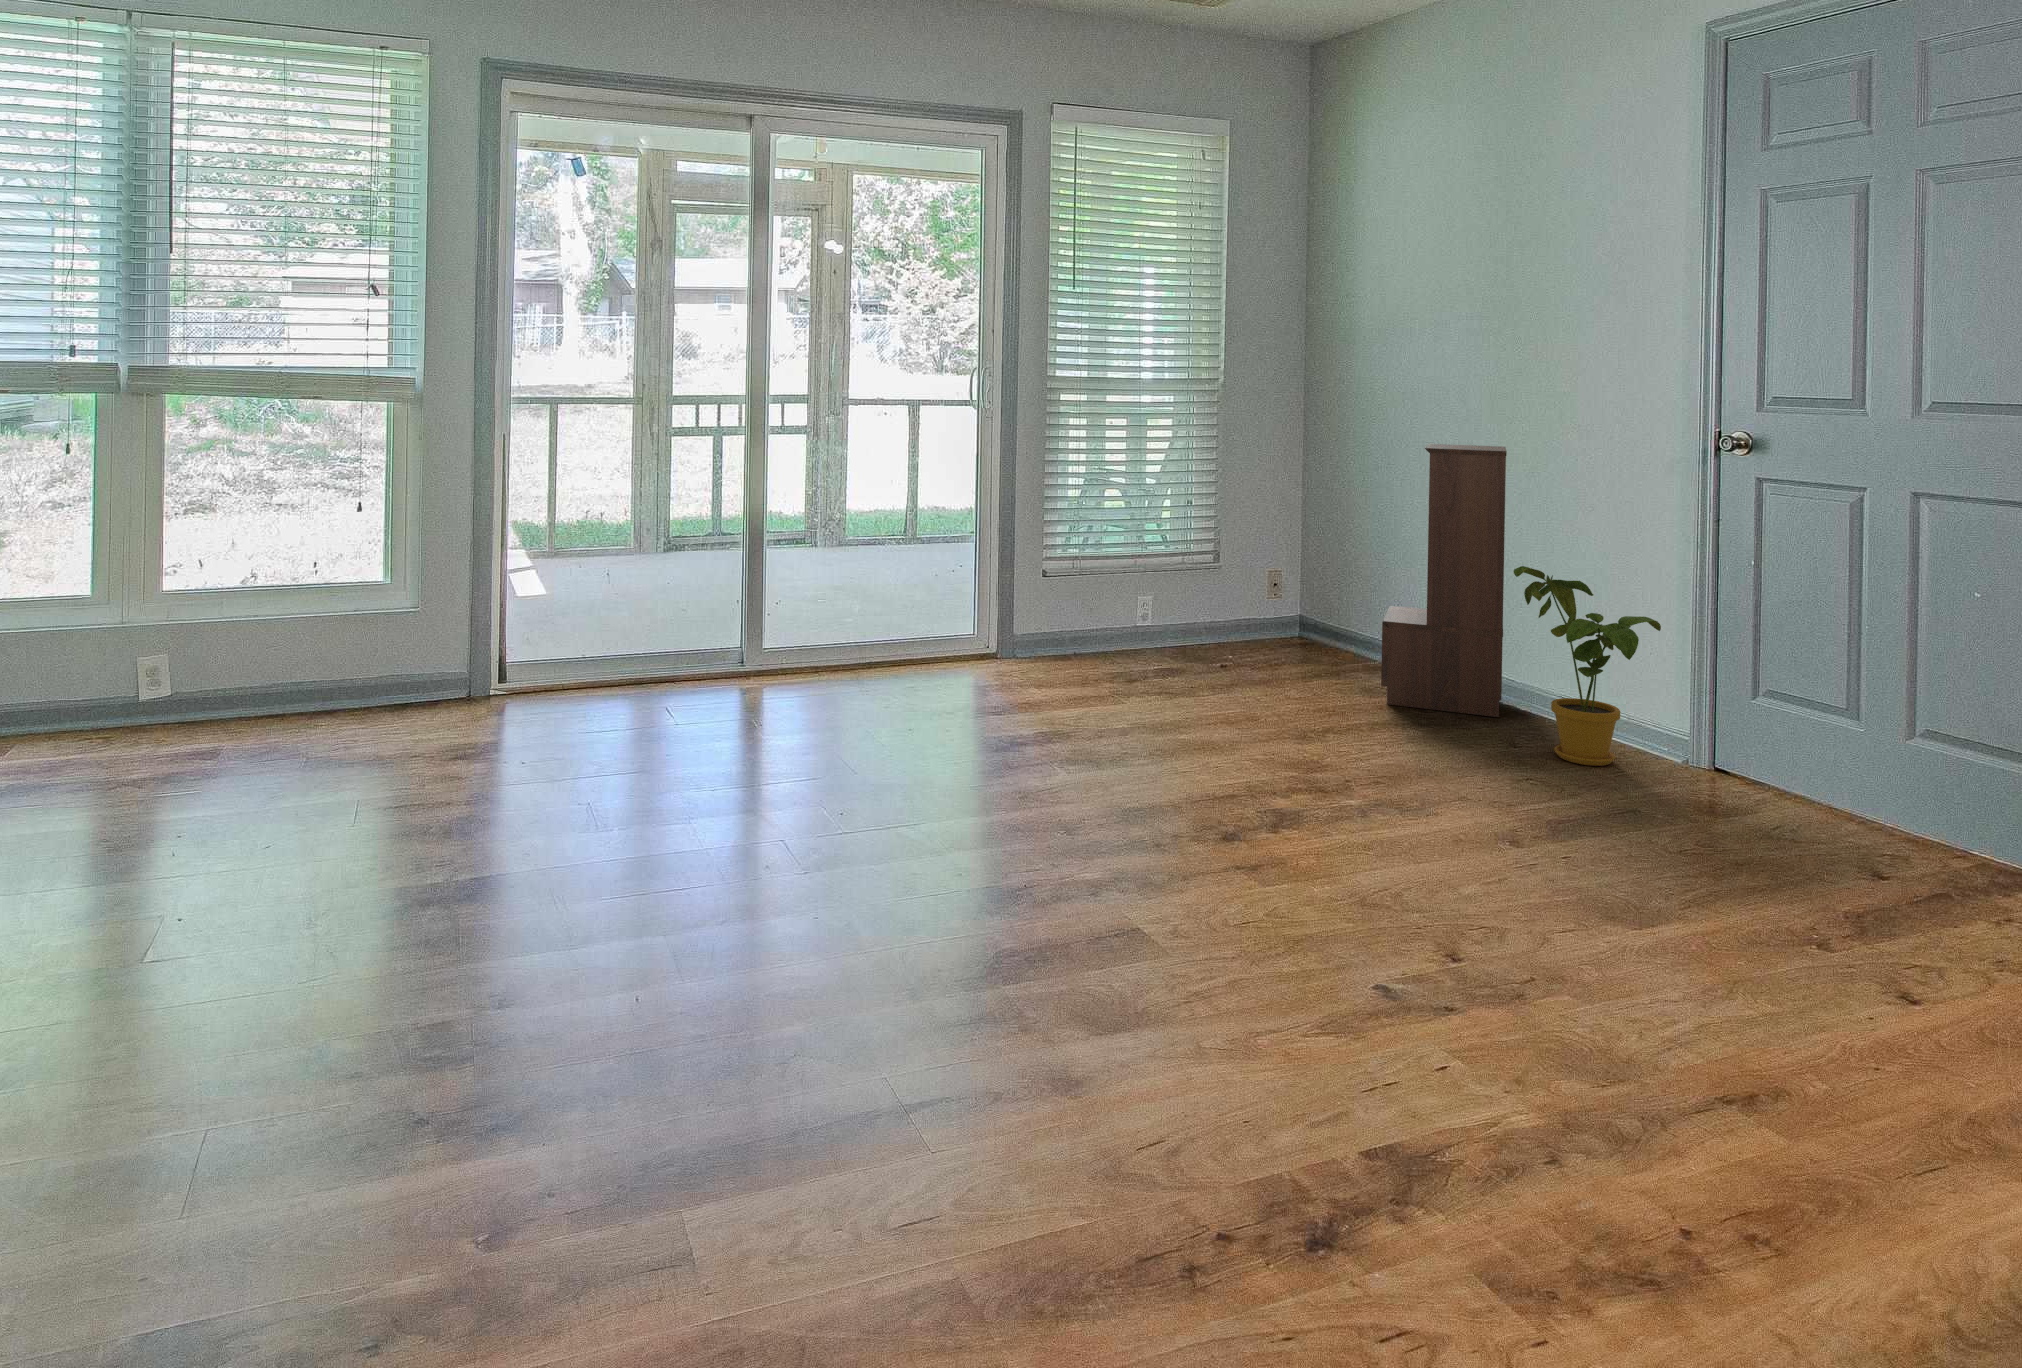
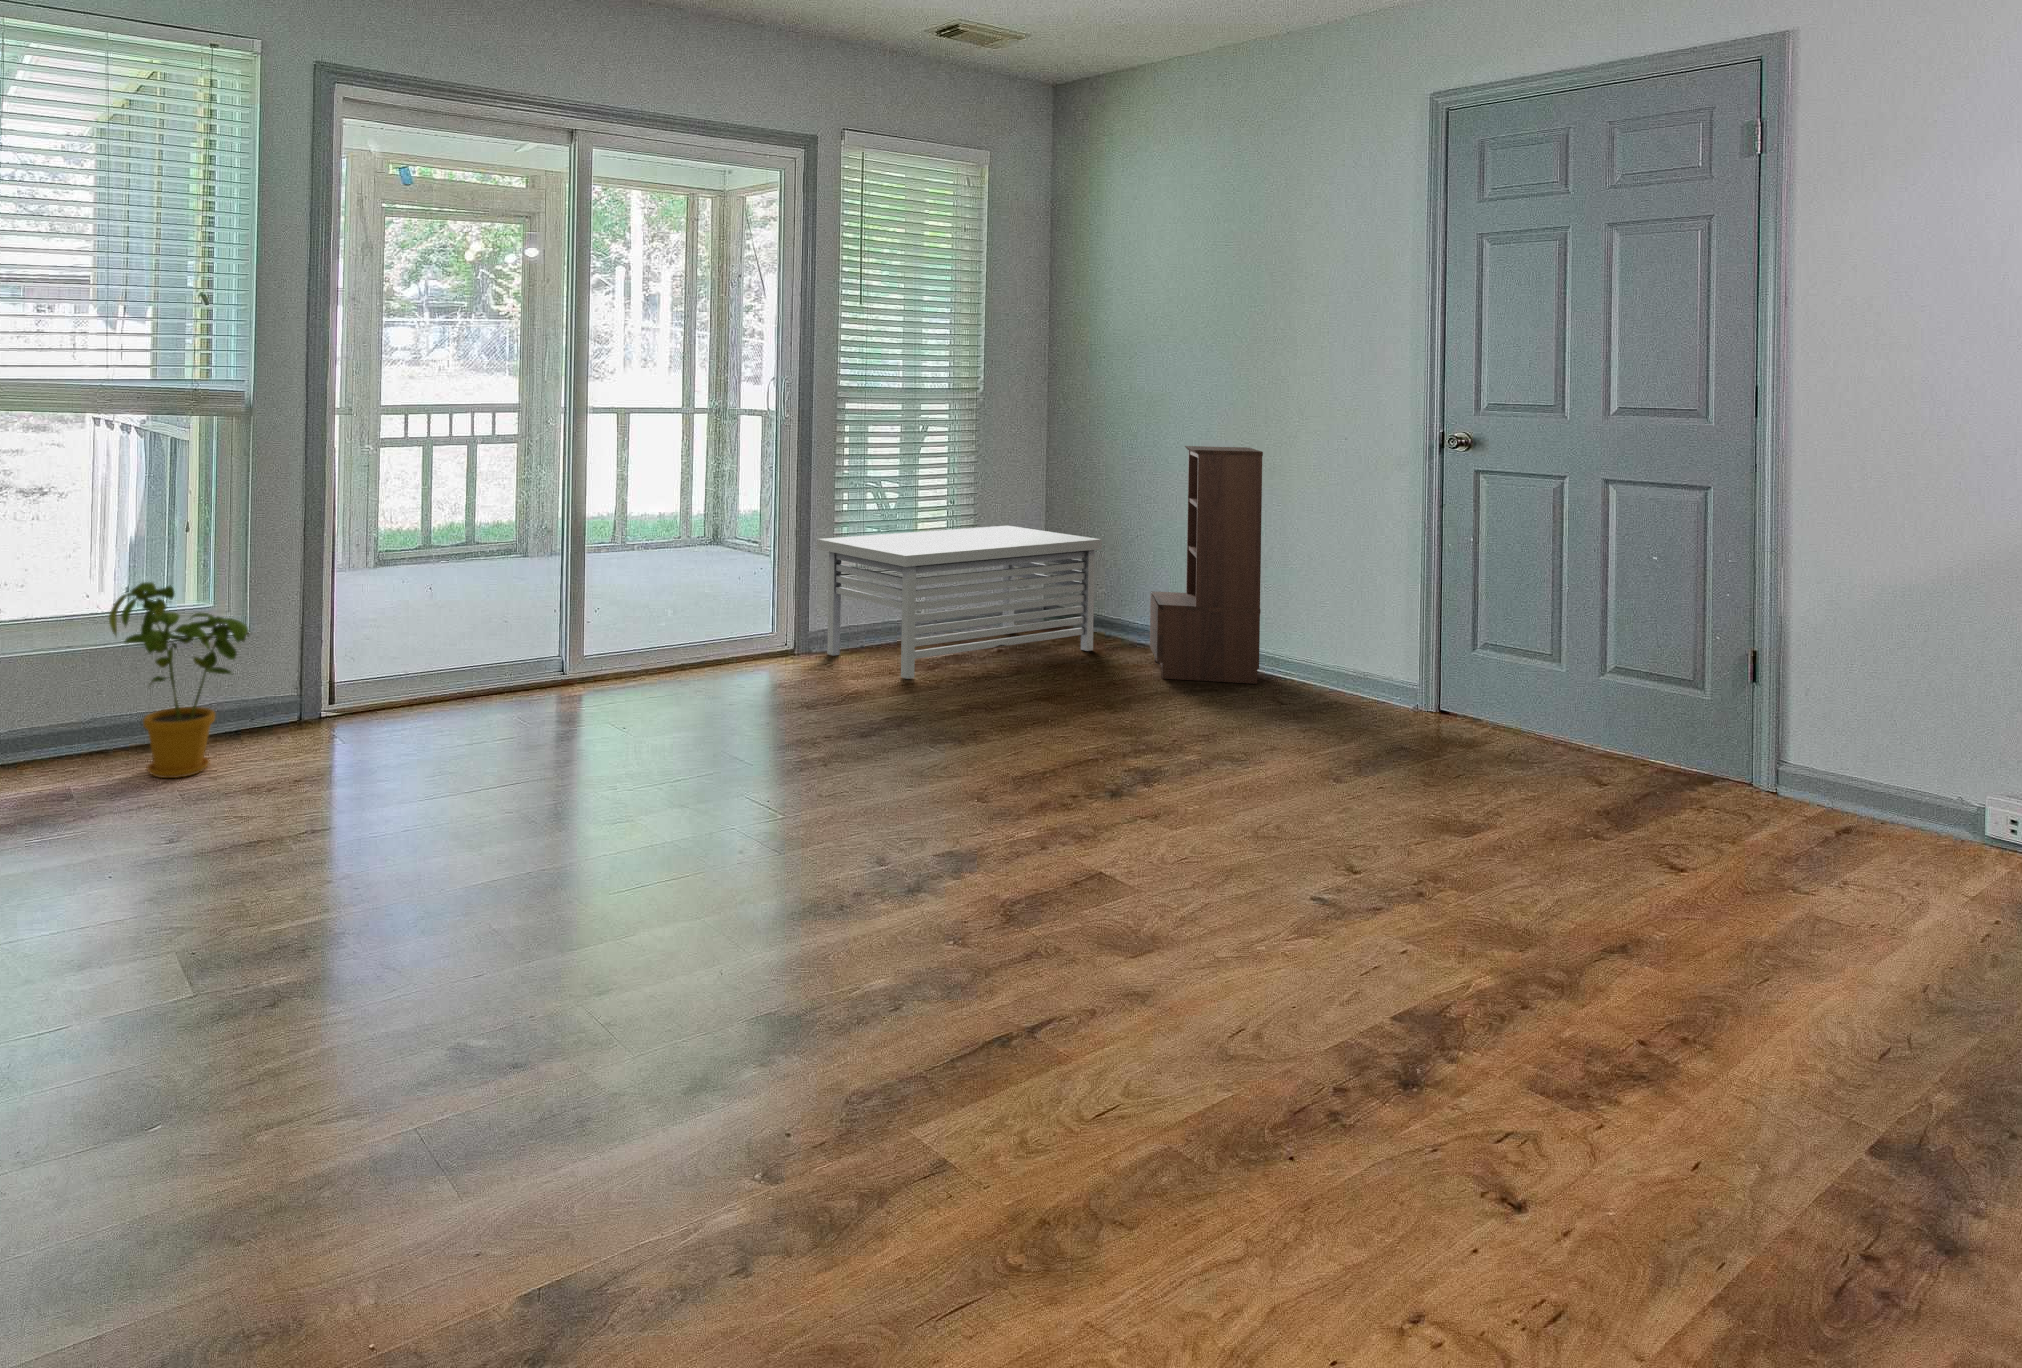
storage bench: none [1021,527,1340,687] -> present [817,526,1102,679]
house plant: present [1514,566,1661,766] -> present [109,582,249,778]

